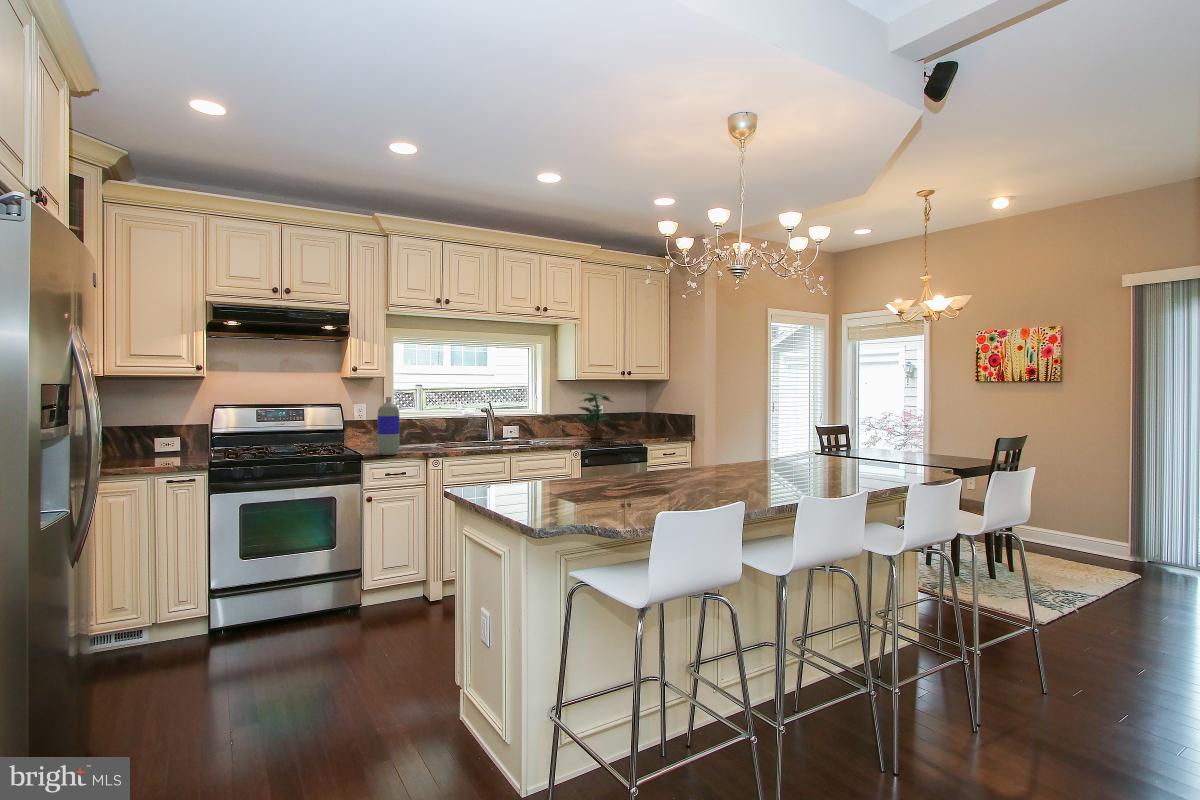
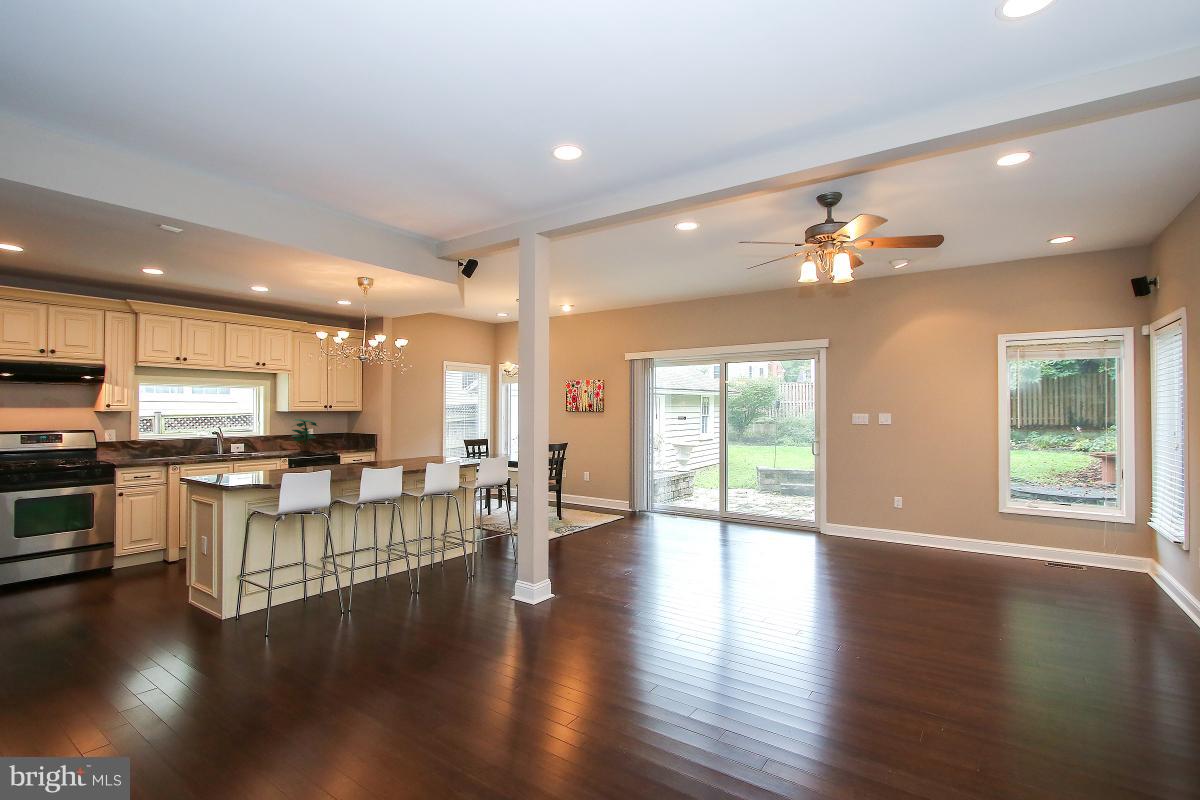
bottle: present [377,397,400,455] -> none [128,425,146,464]

